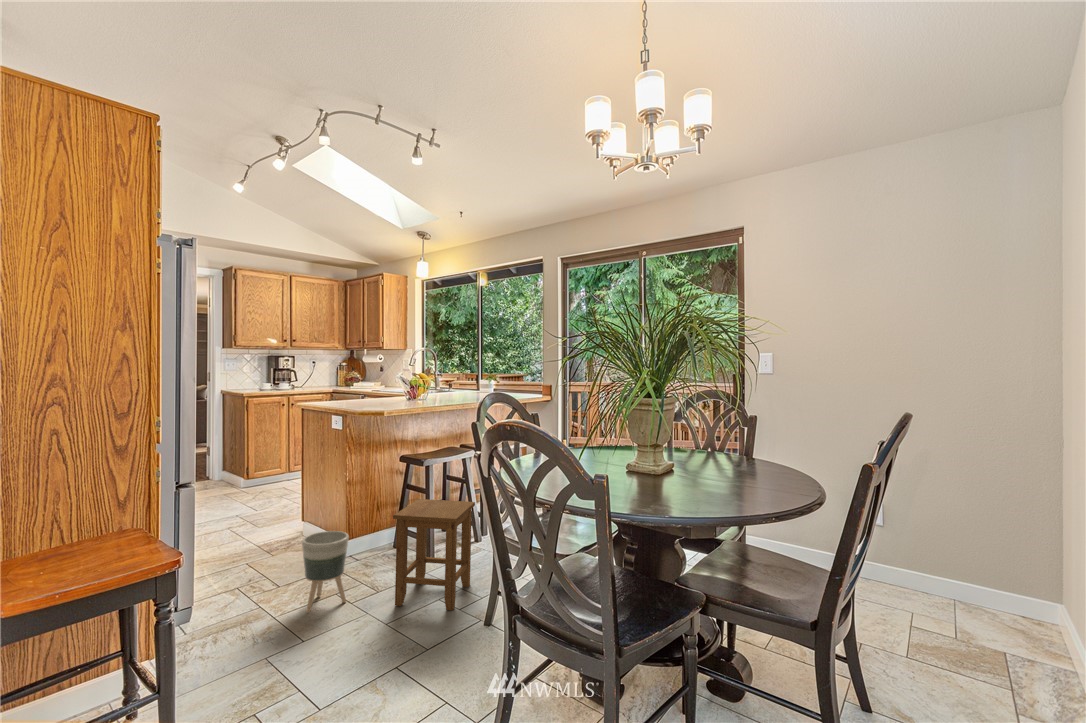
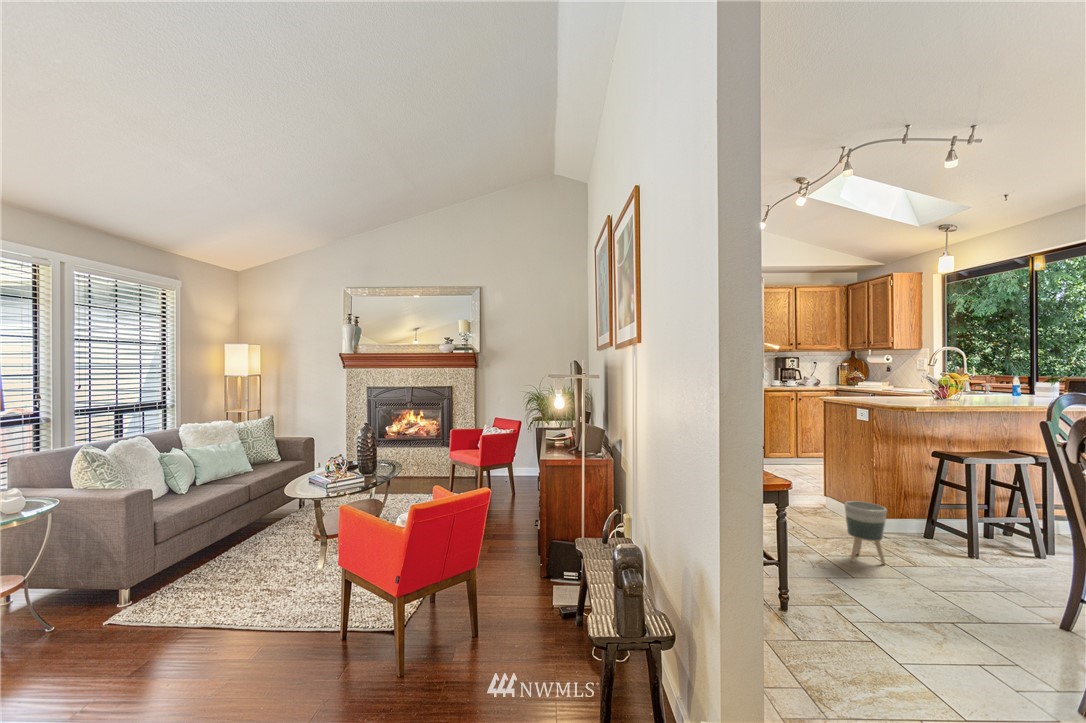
stool: present [393,499,475,610] -> none [935,493,1039,606]

